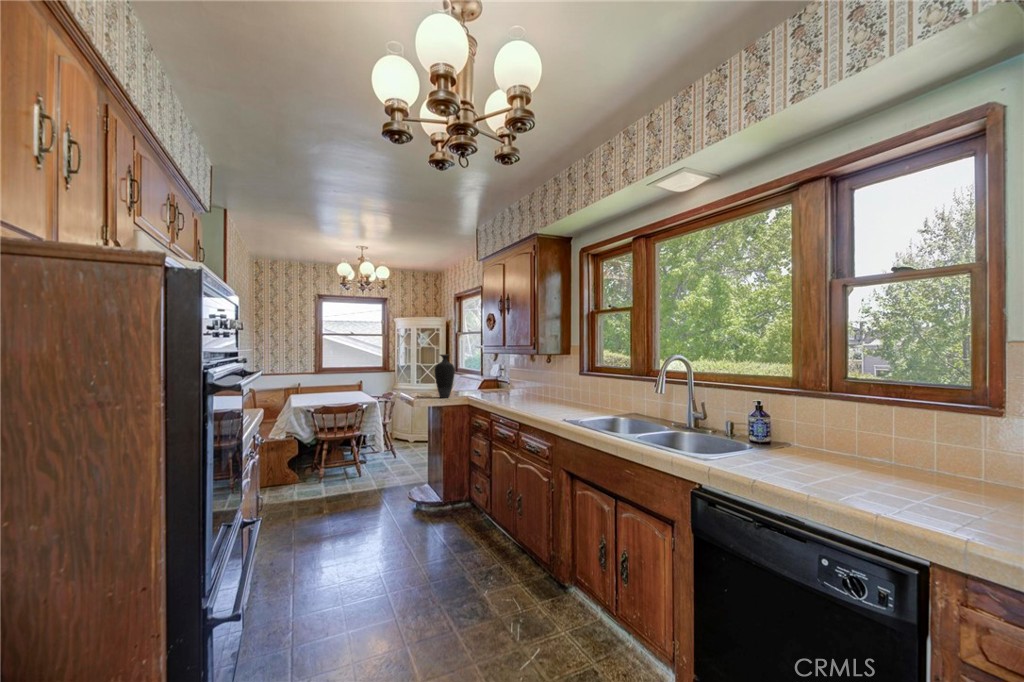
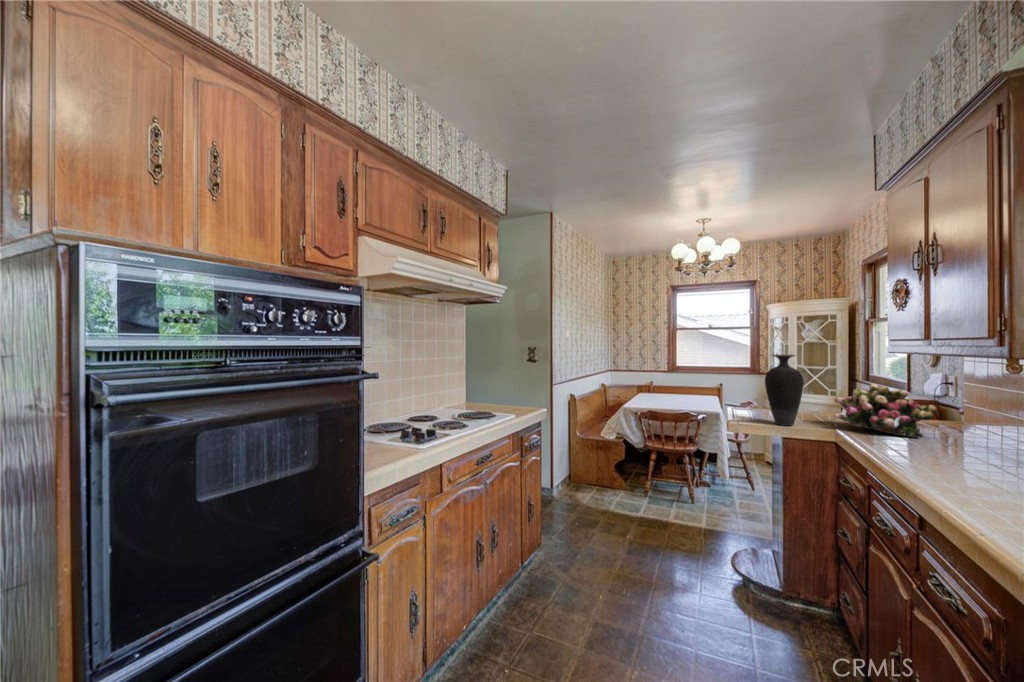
flower arrangement: none [466,370,507,396] -> present [833,384,937,438]

